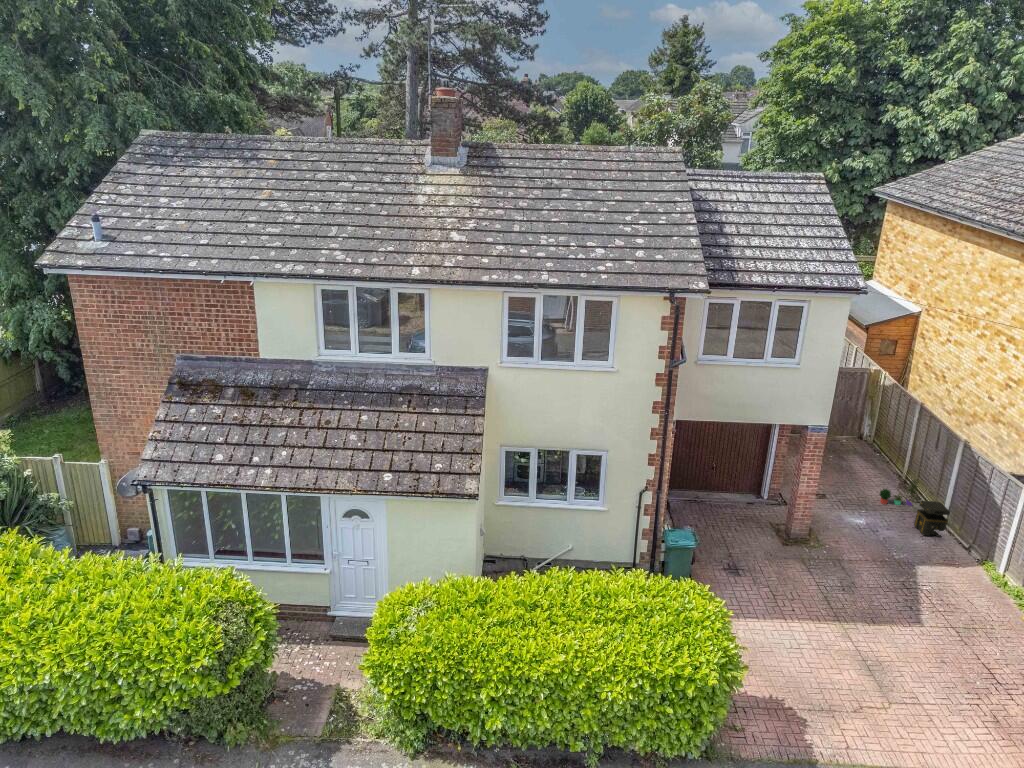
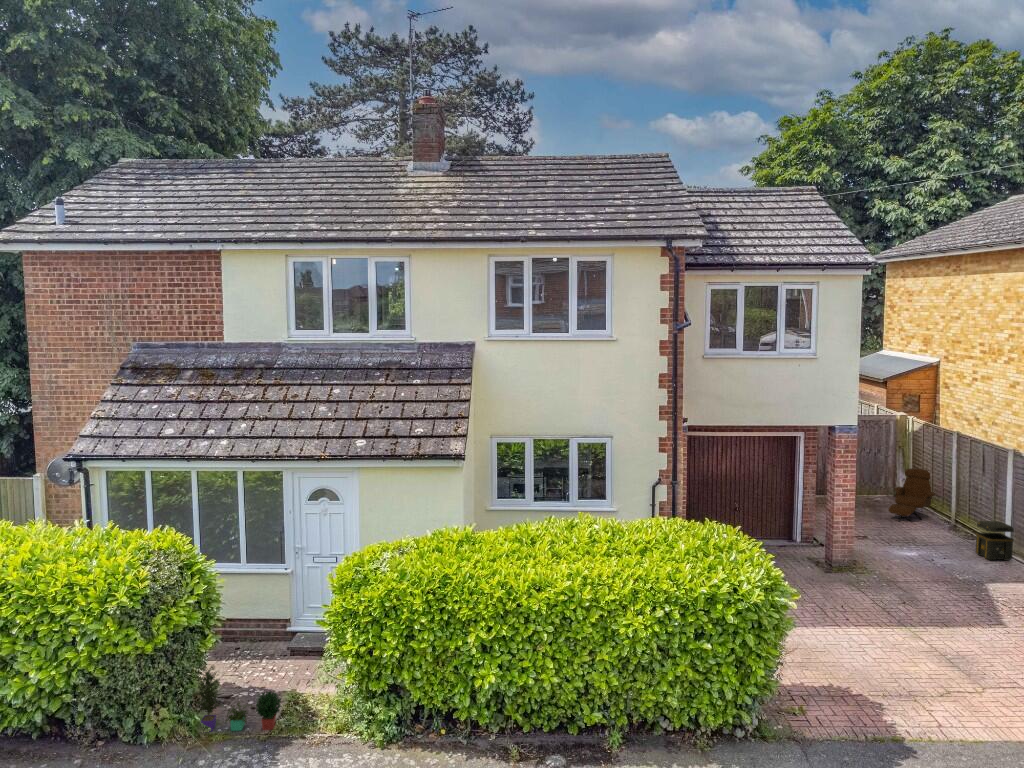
lounge chair: none [848,426,895,478] -> present [888,469,935,522]
potted plant: present [880,480,918,506] -> present [196,666,281,731]

